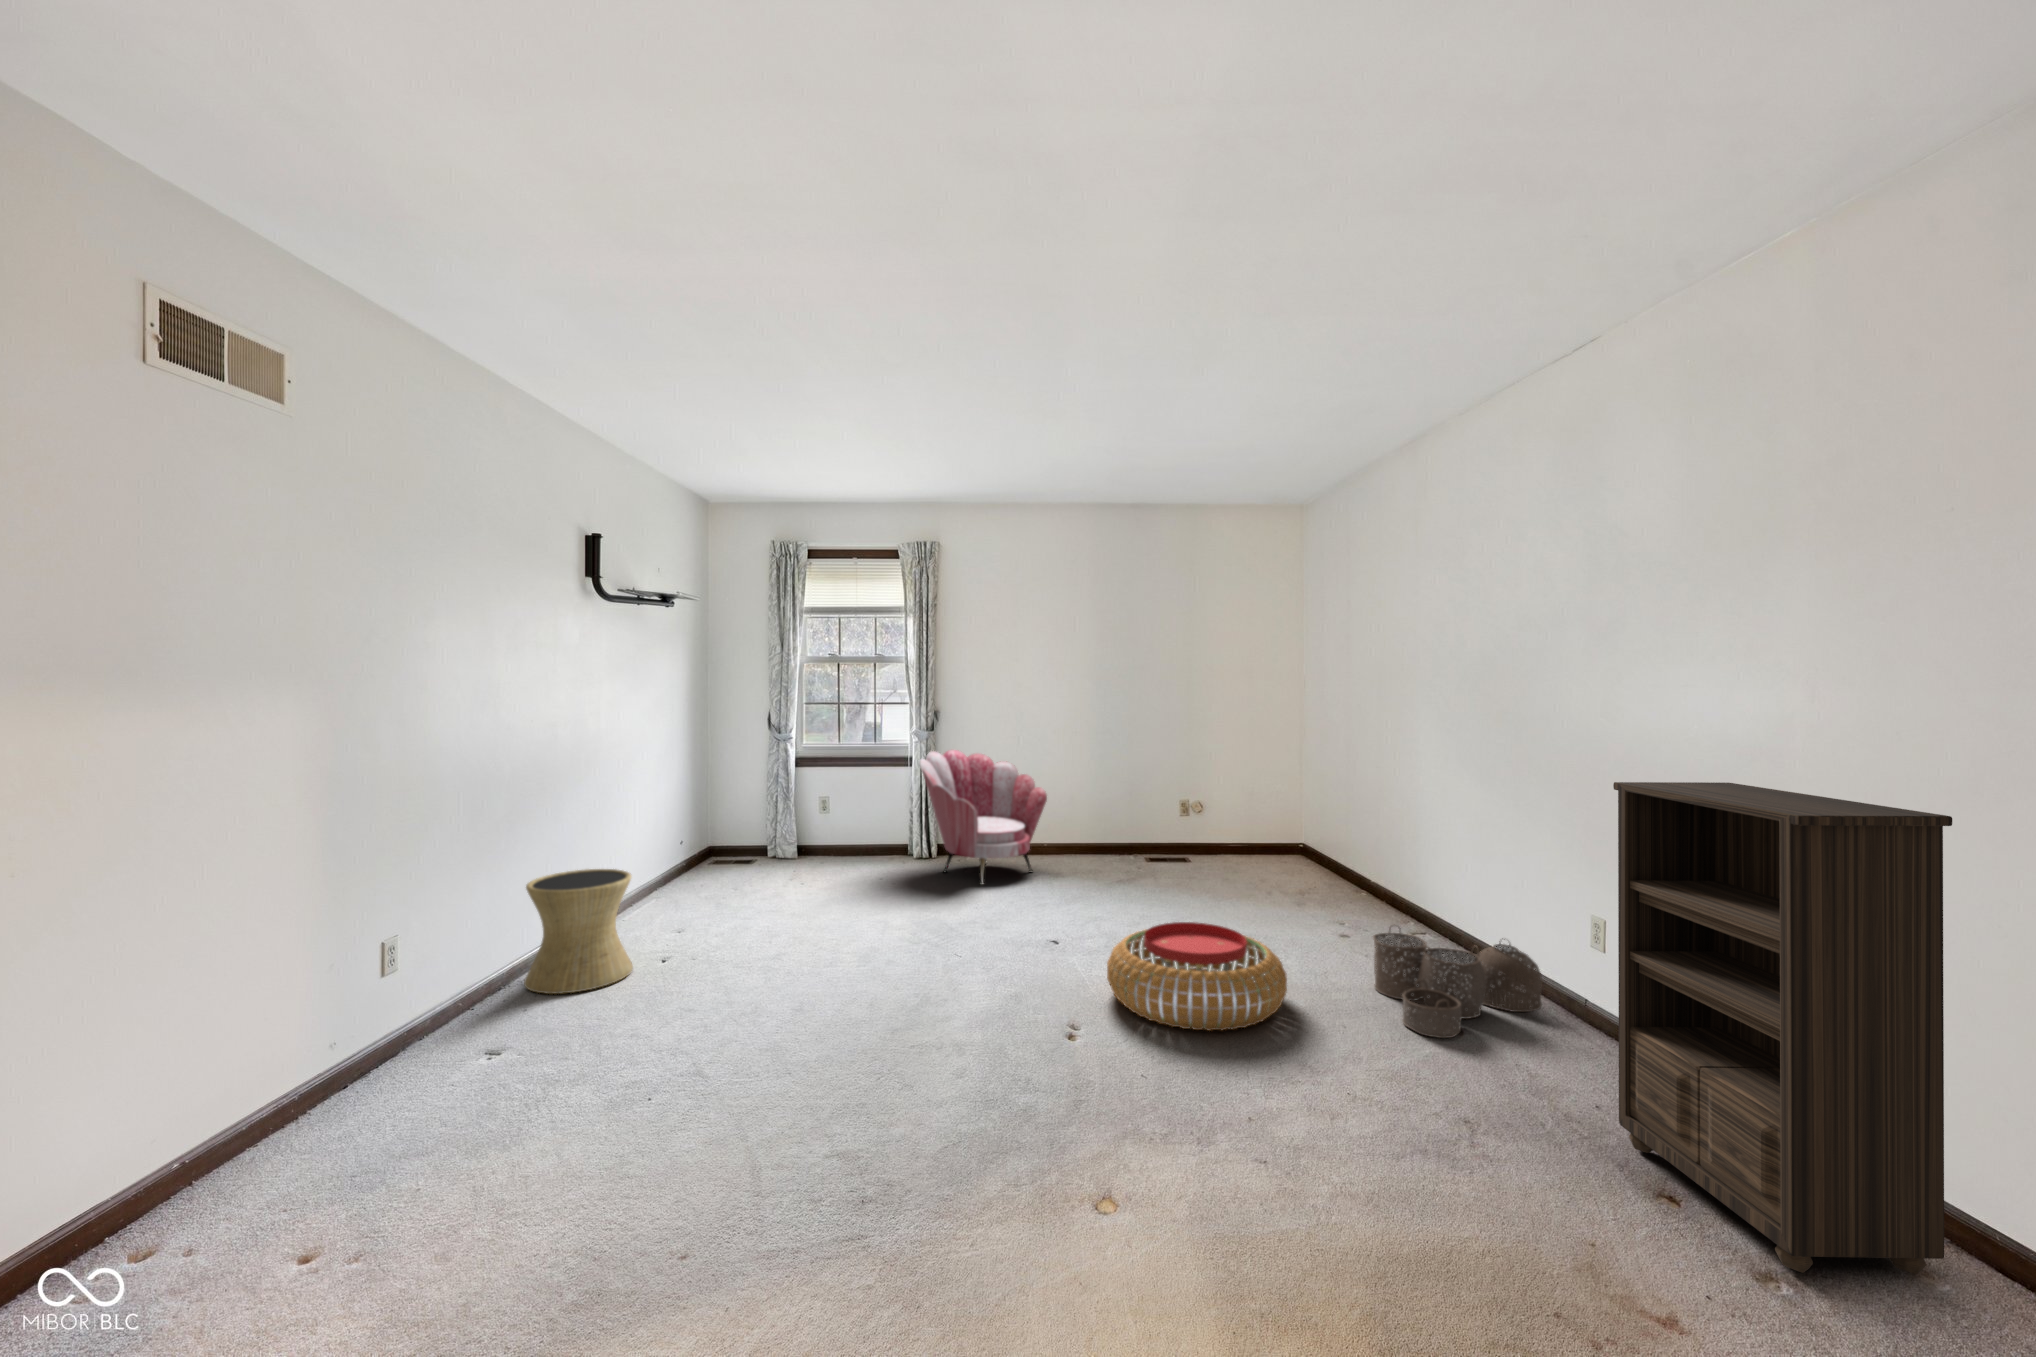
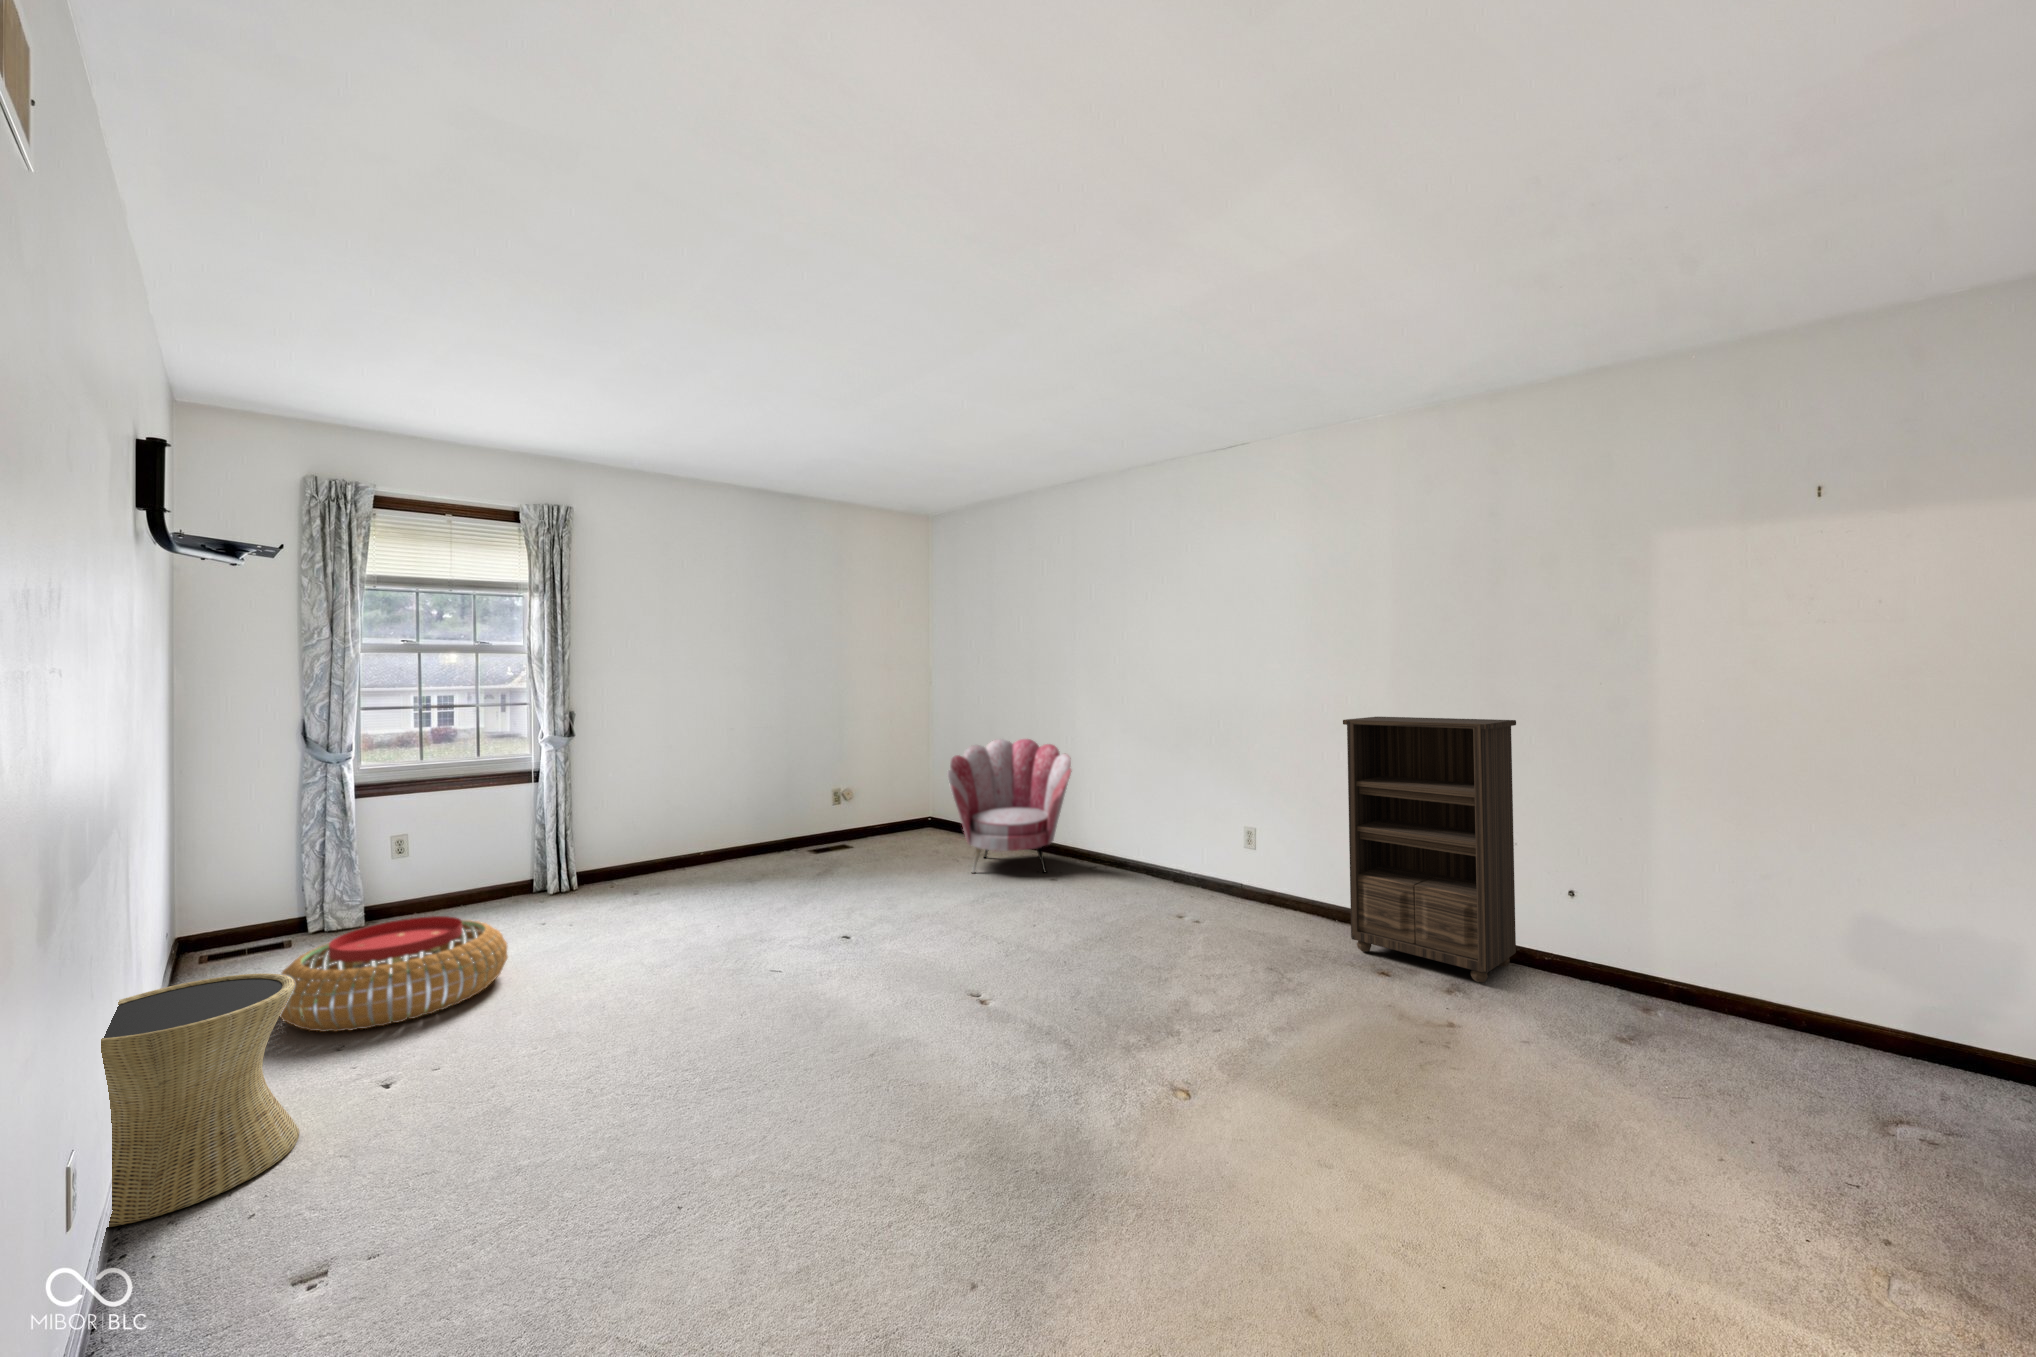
armchair: present [920,750,1047,884] -> present [947,739,1071,873]
pouf: present [1107,922,1287,1031] -> present [280,916,508,1032]
woven basket: present [1373,924,1542,1038] -> none [1119,848,1219,925]

